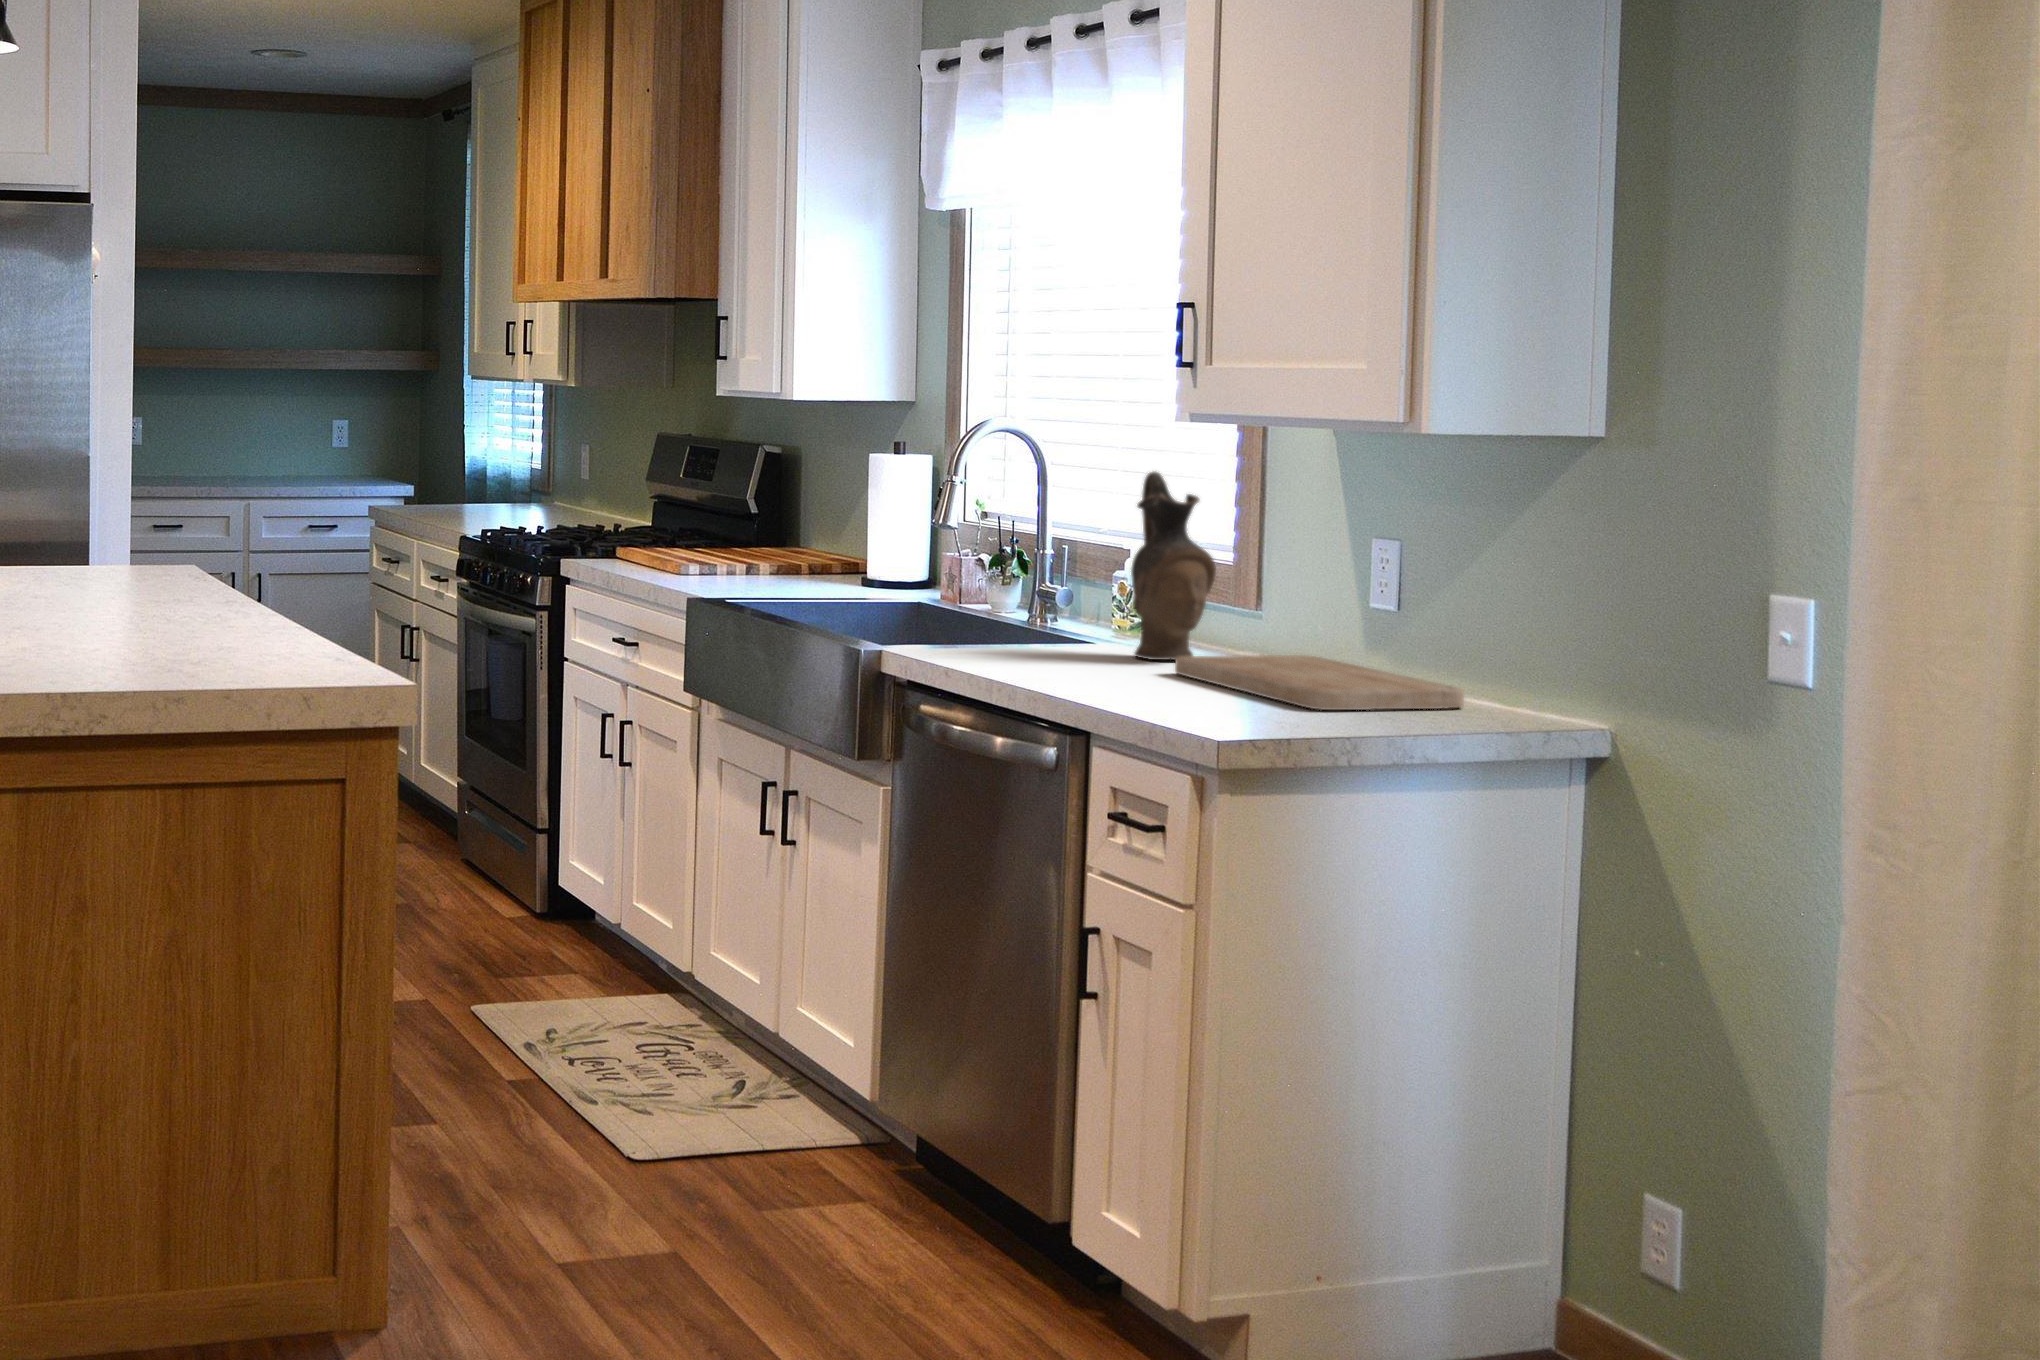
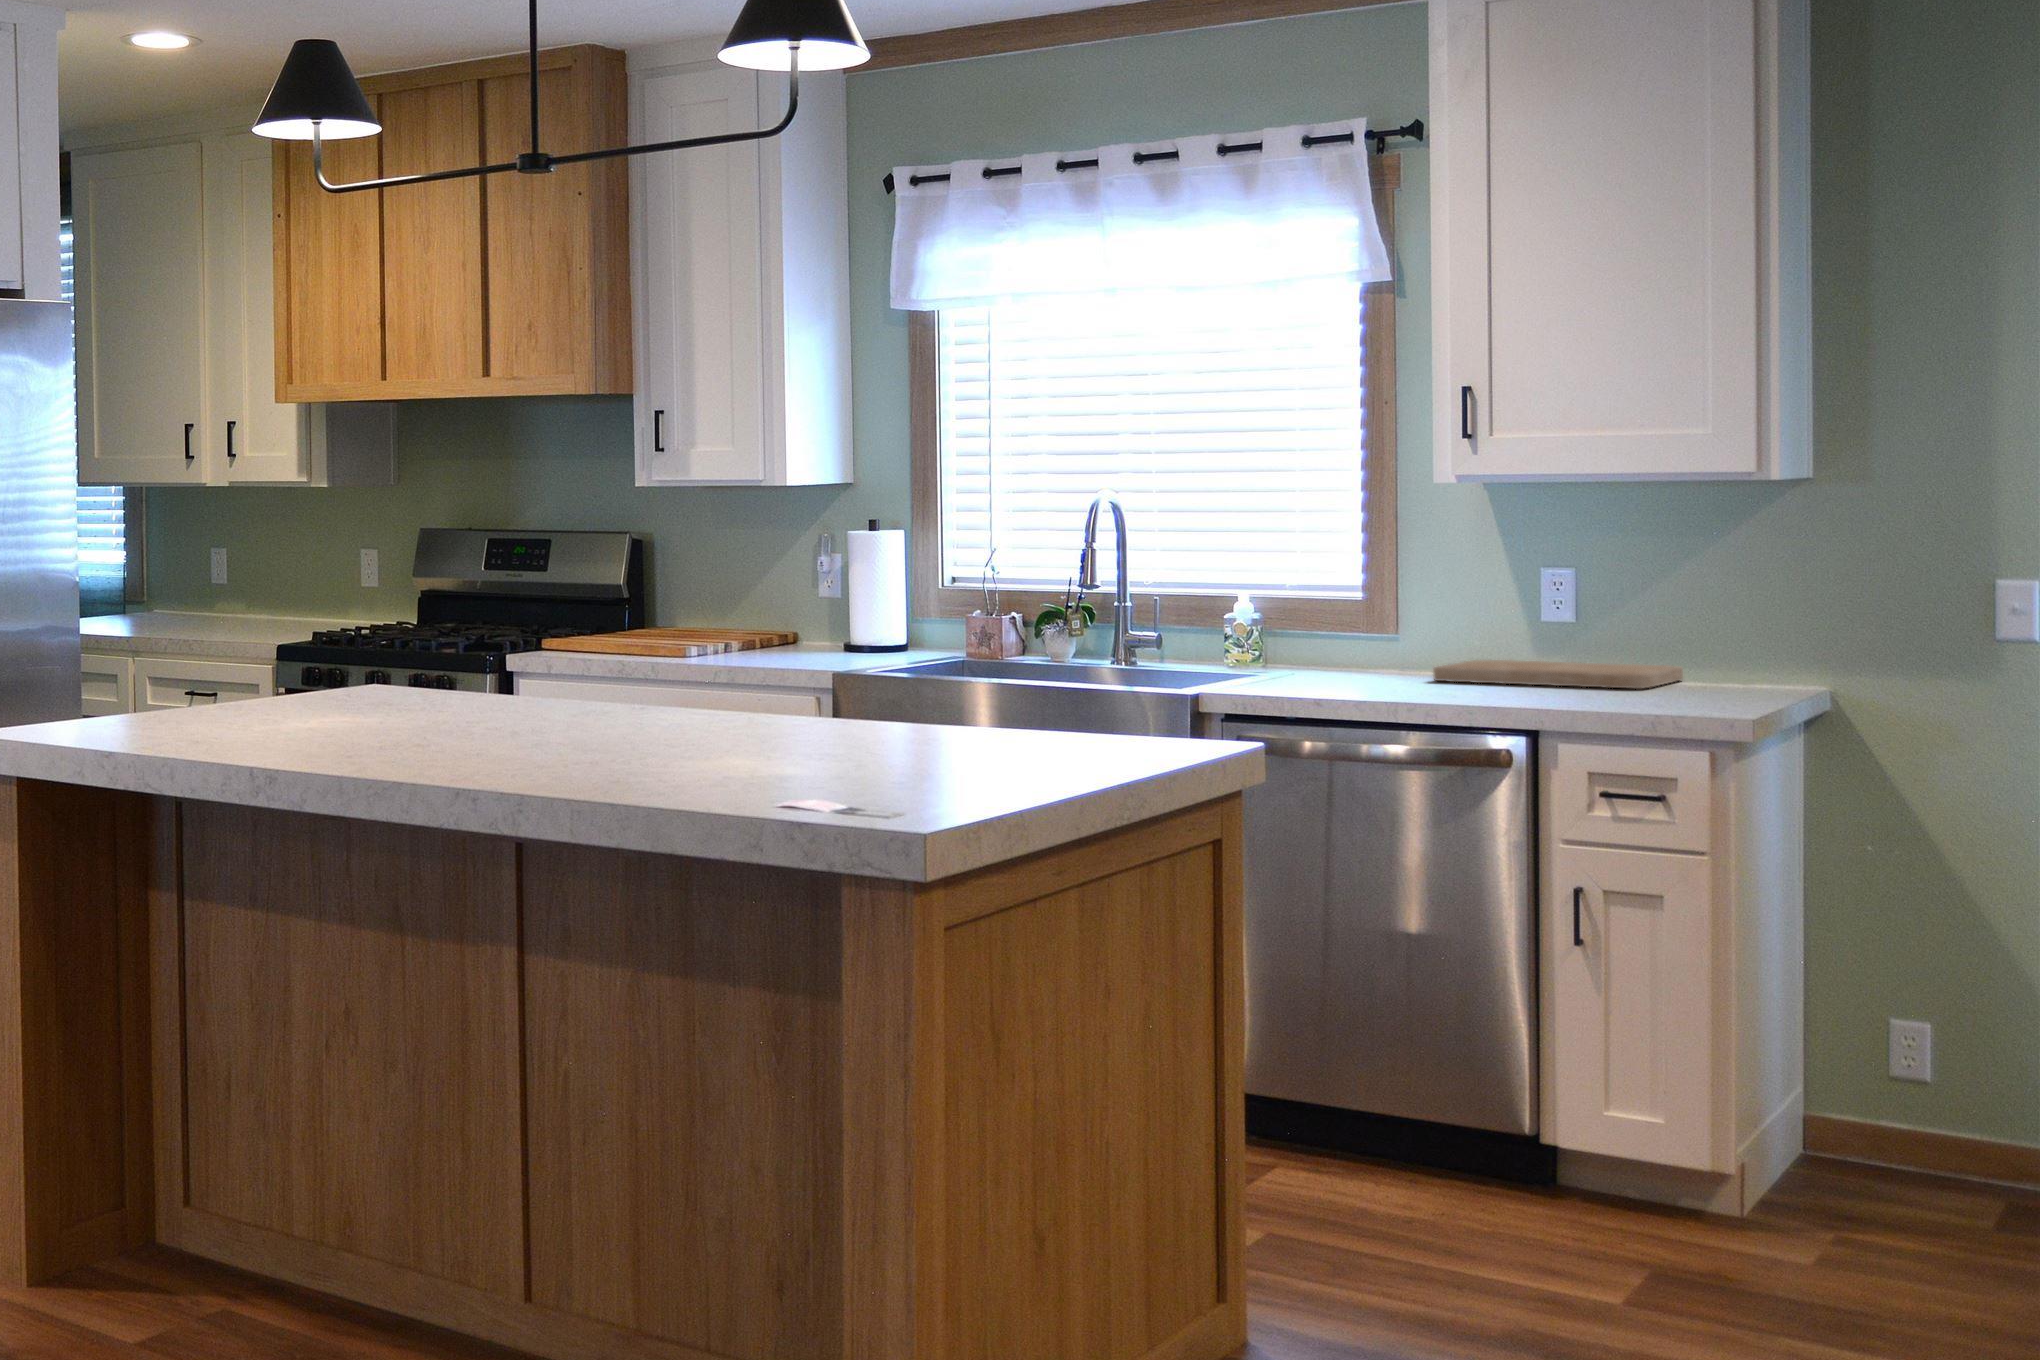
ceramic pitcher: present [1131,472,1216,660] -> none [1316,525,1405,676]

